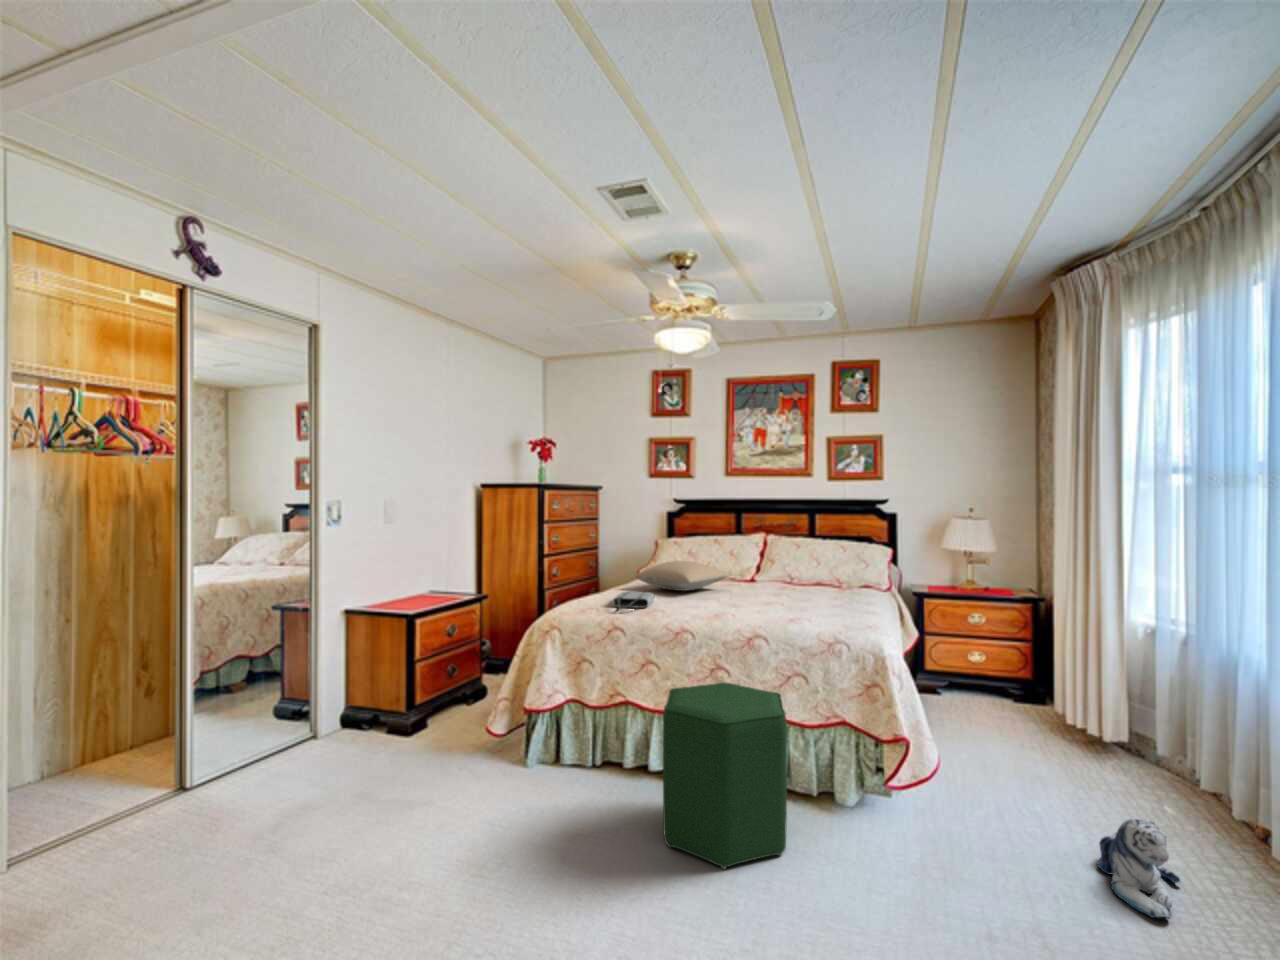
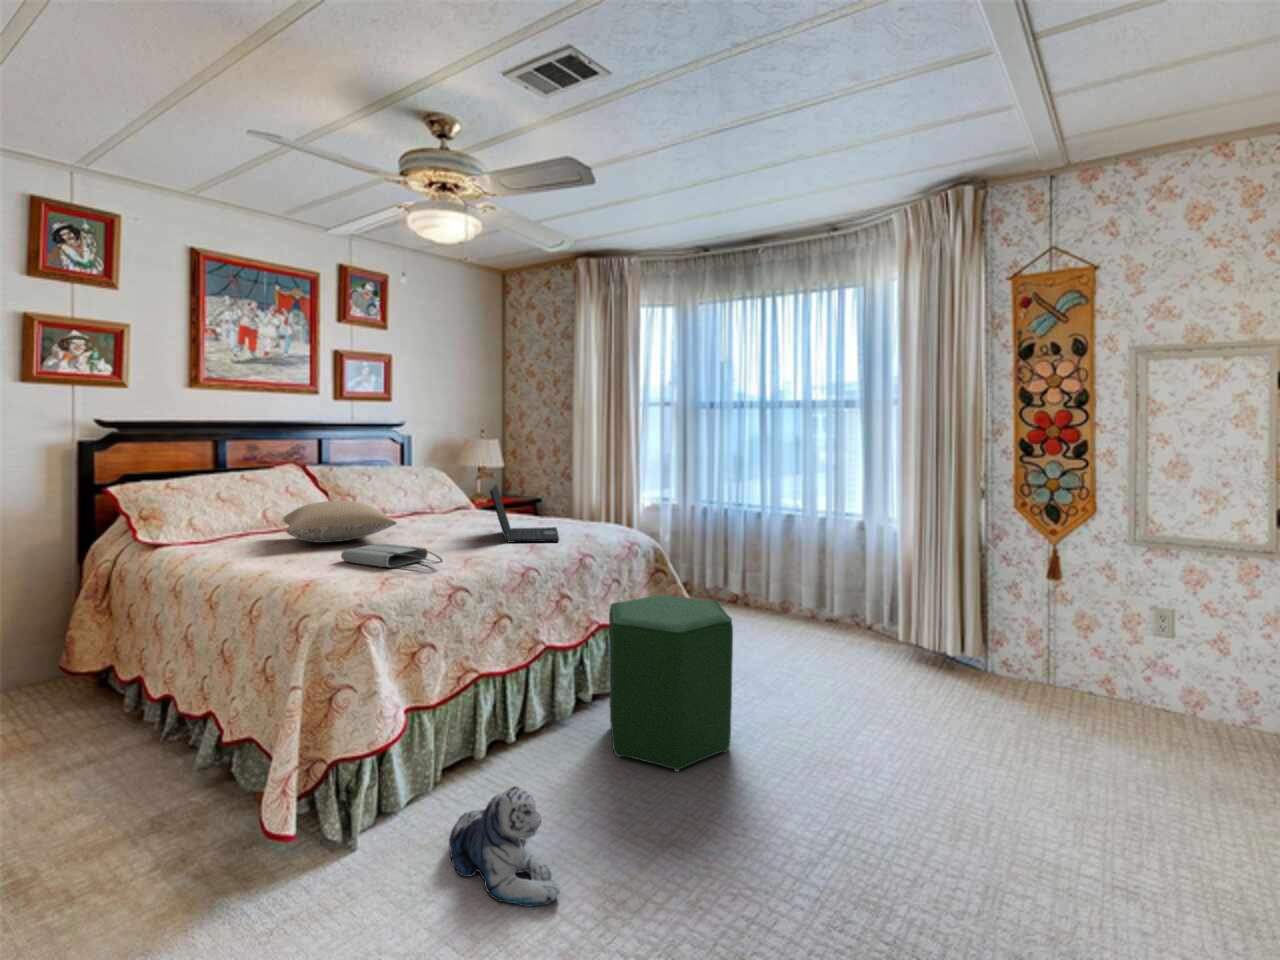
laptop: none [732,561,826,621] -> present [490,485,559,542]
plush toy: present [1097,818,1180,918] -> present [449,787,560,906]

